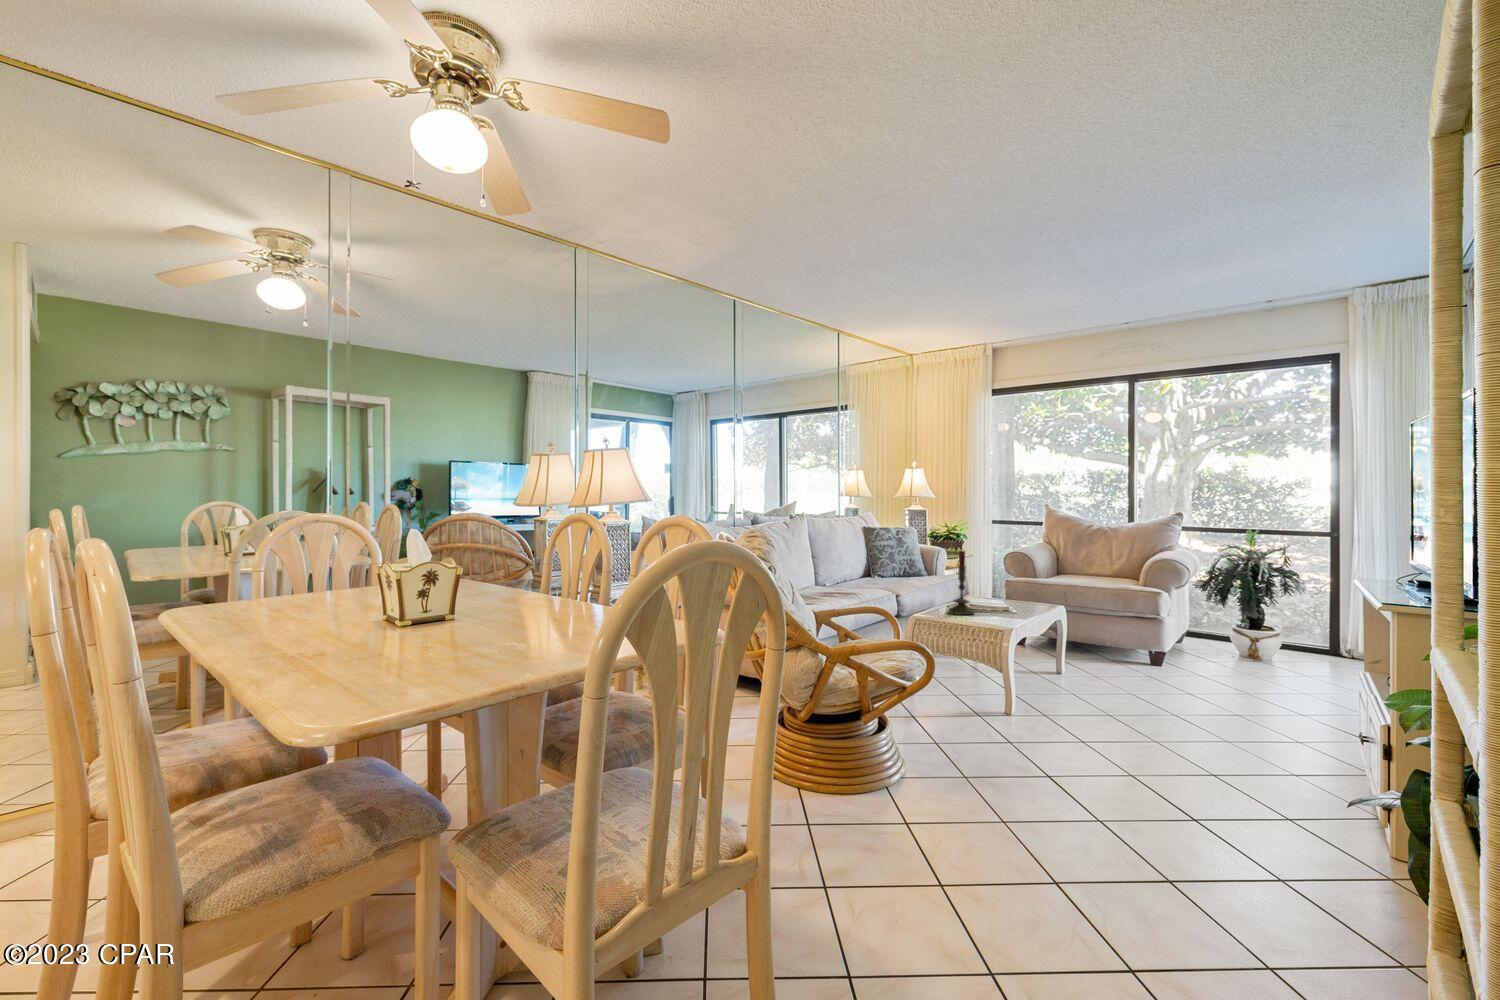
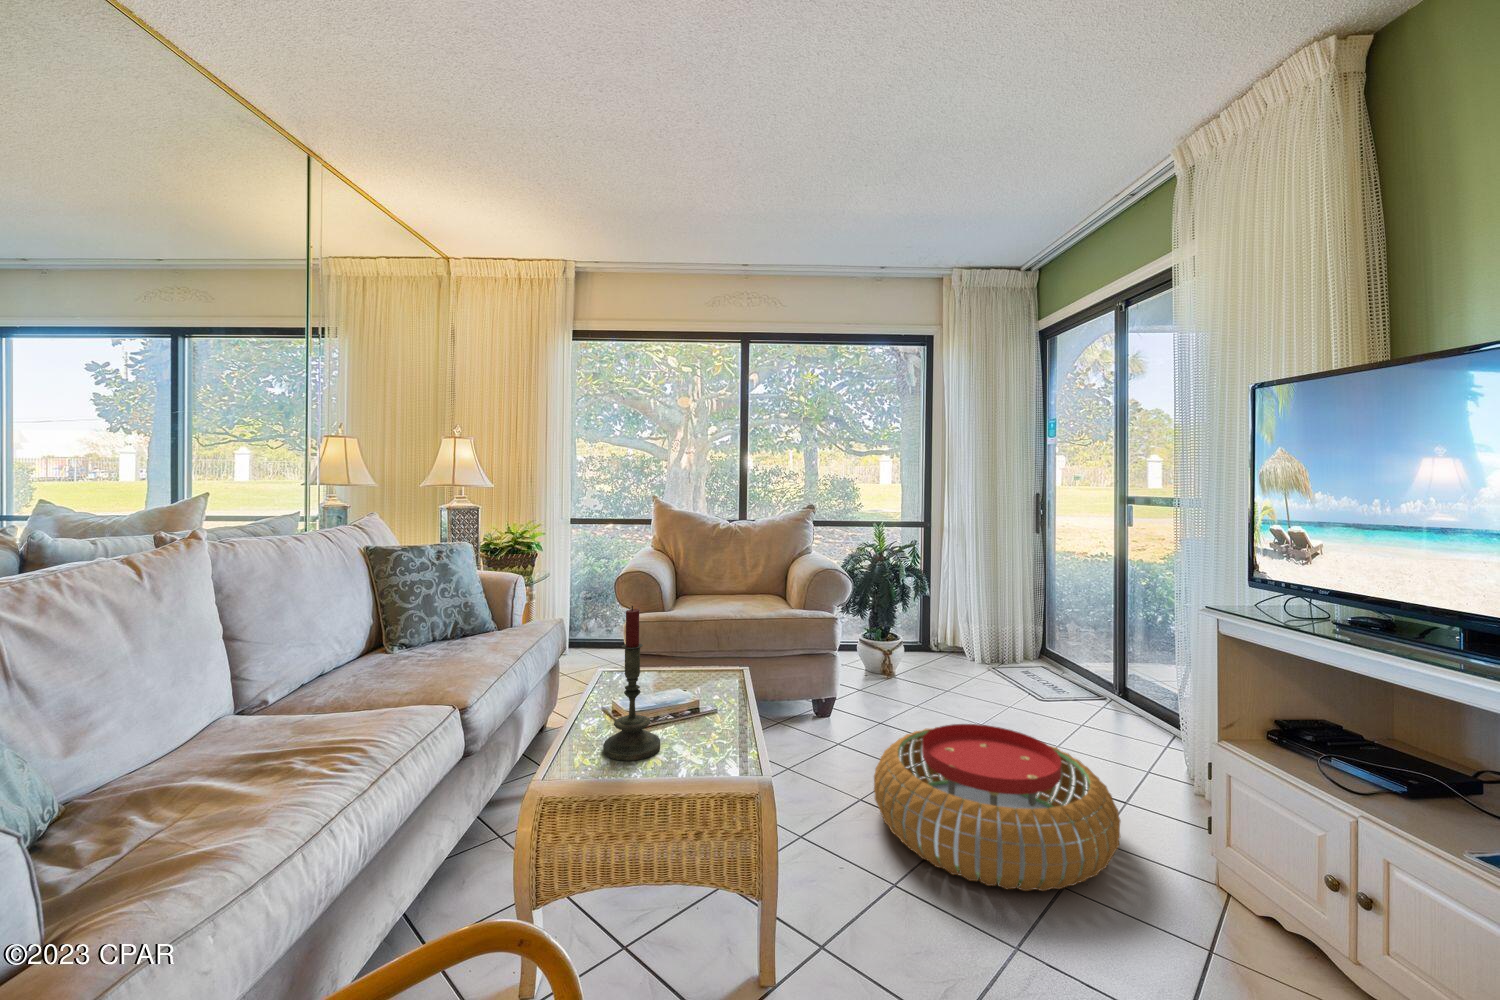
pouf: none [1120,656,1302,741] -> present [874,724,1120,891]

